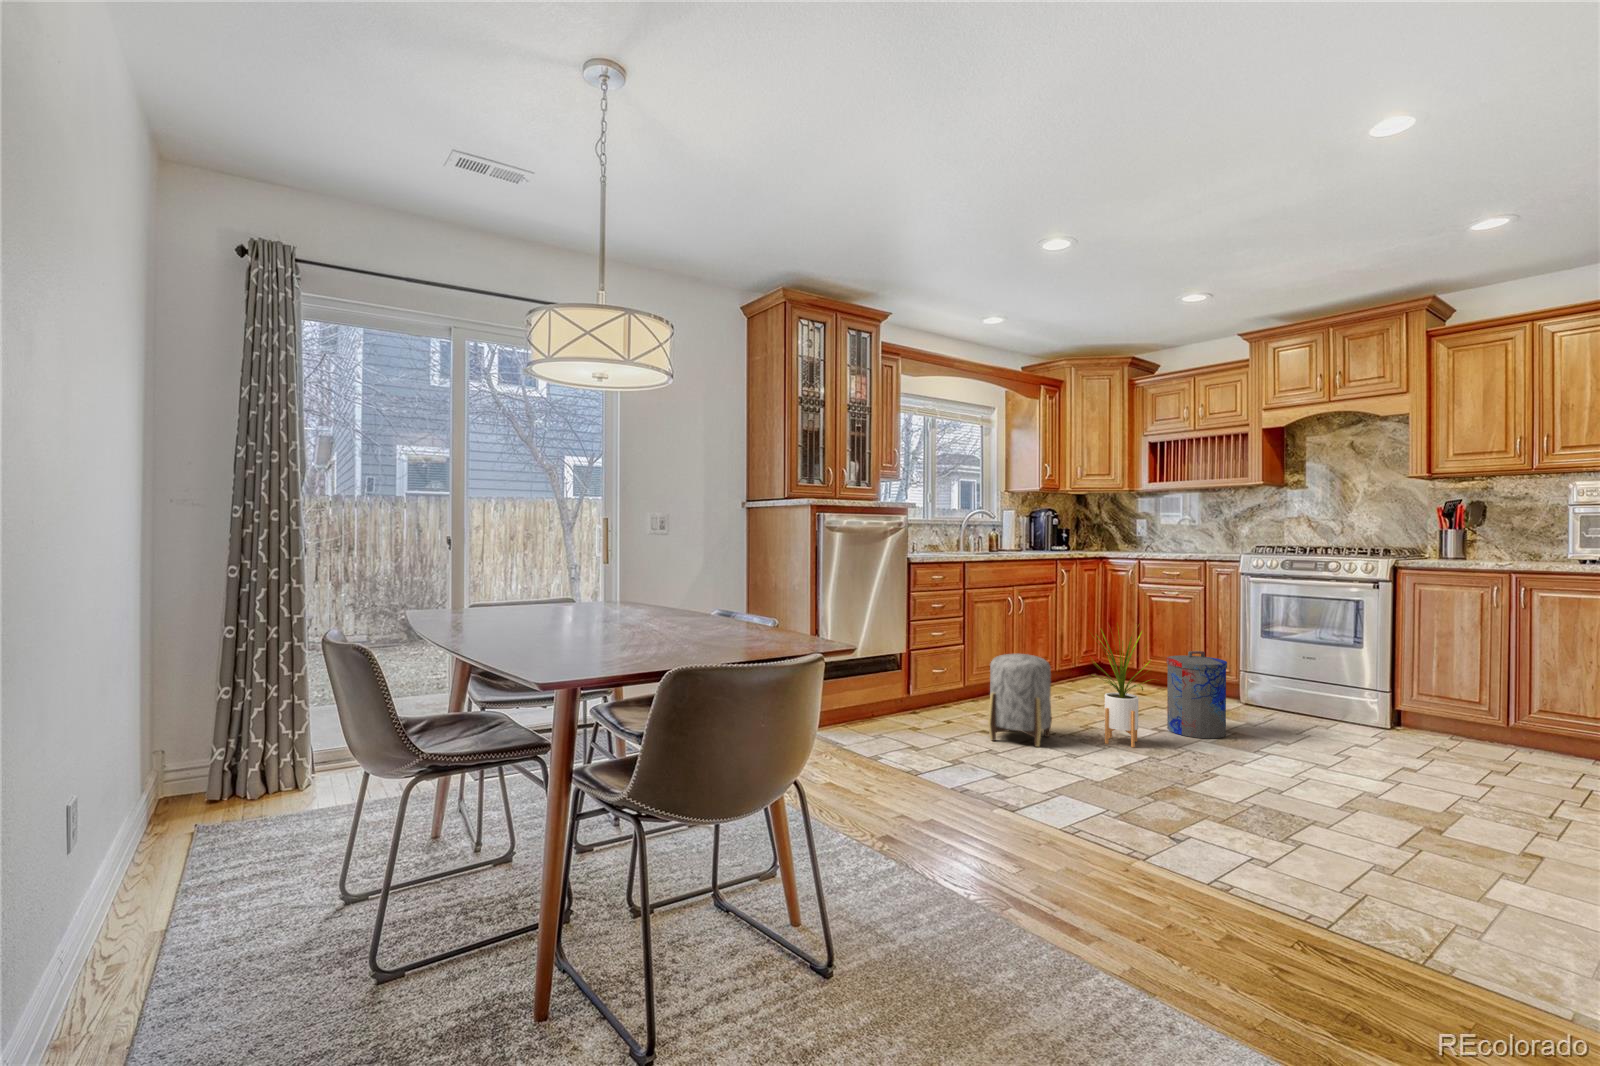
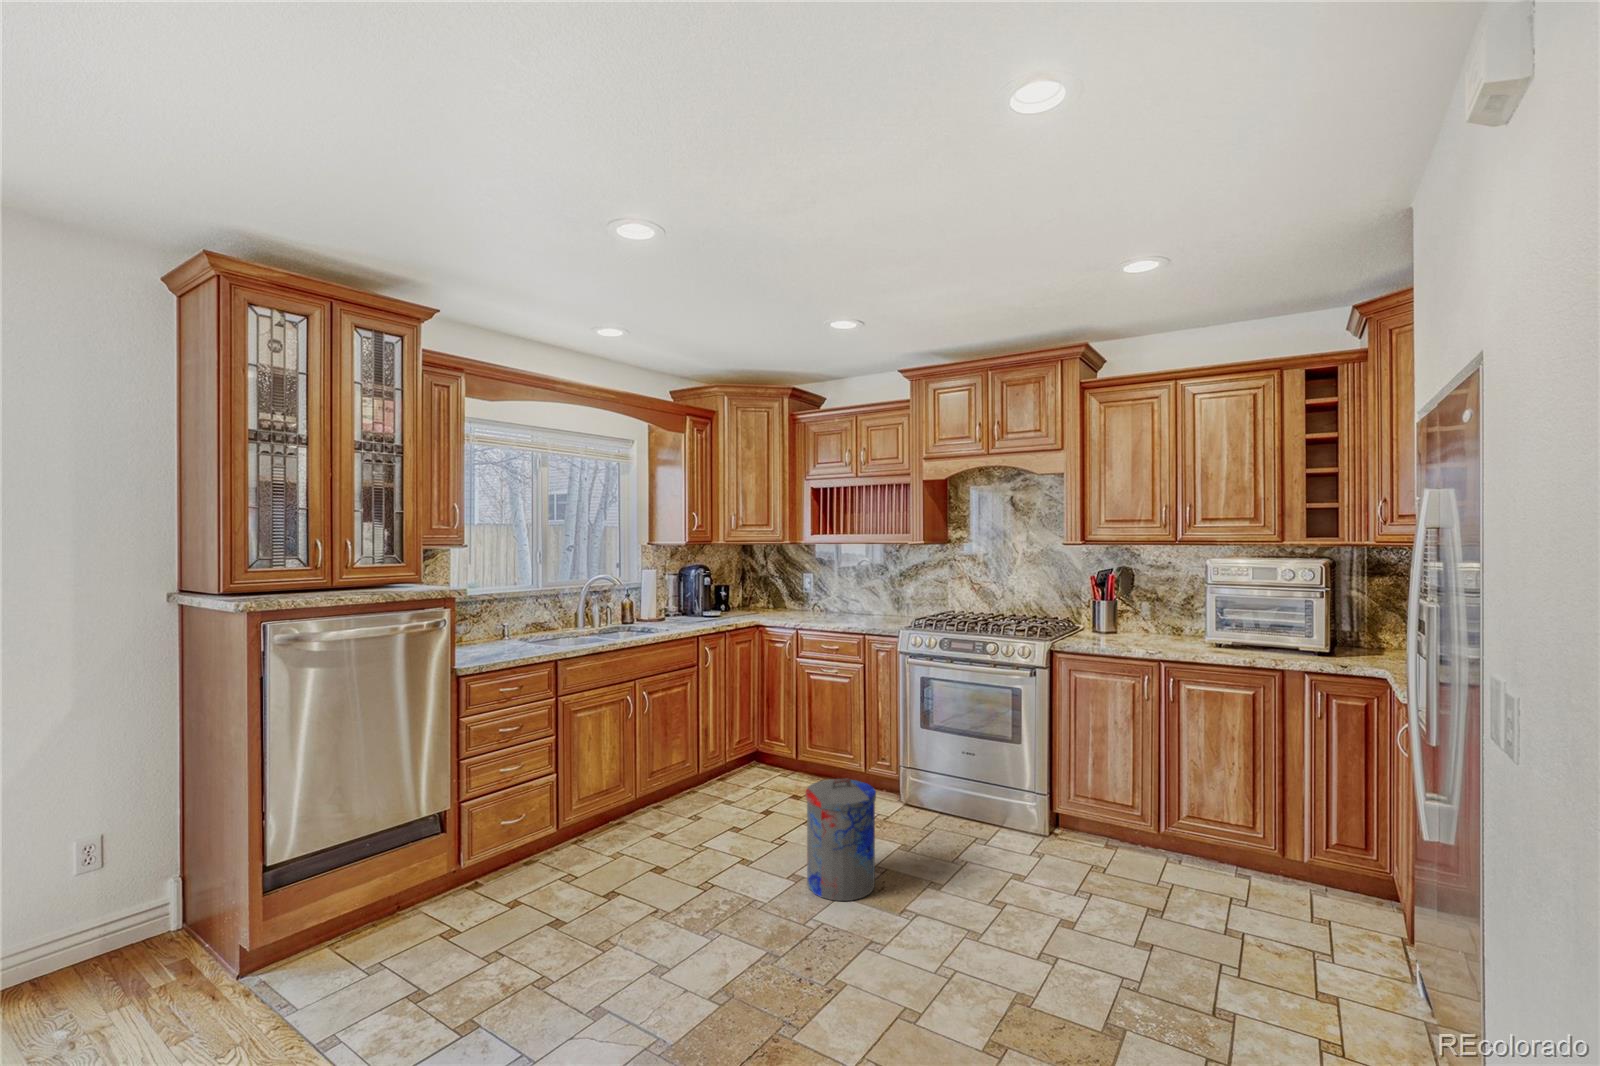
house plant: present [1094,629,1151,748] -> none [693,755,786,948]
stool: present [988,654,1052,747] -> none [539,818,644,976]

